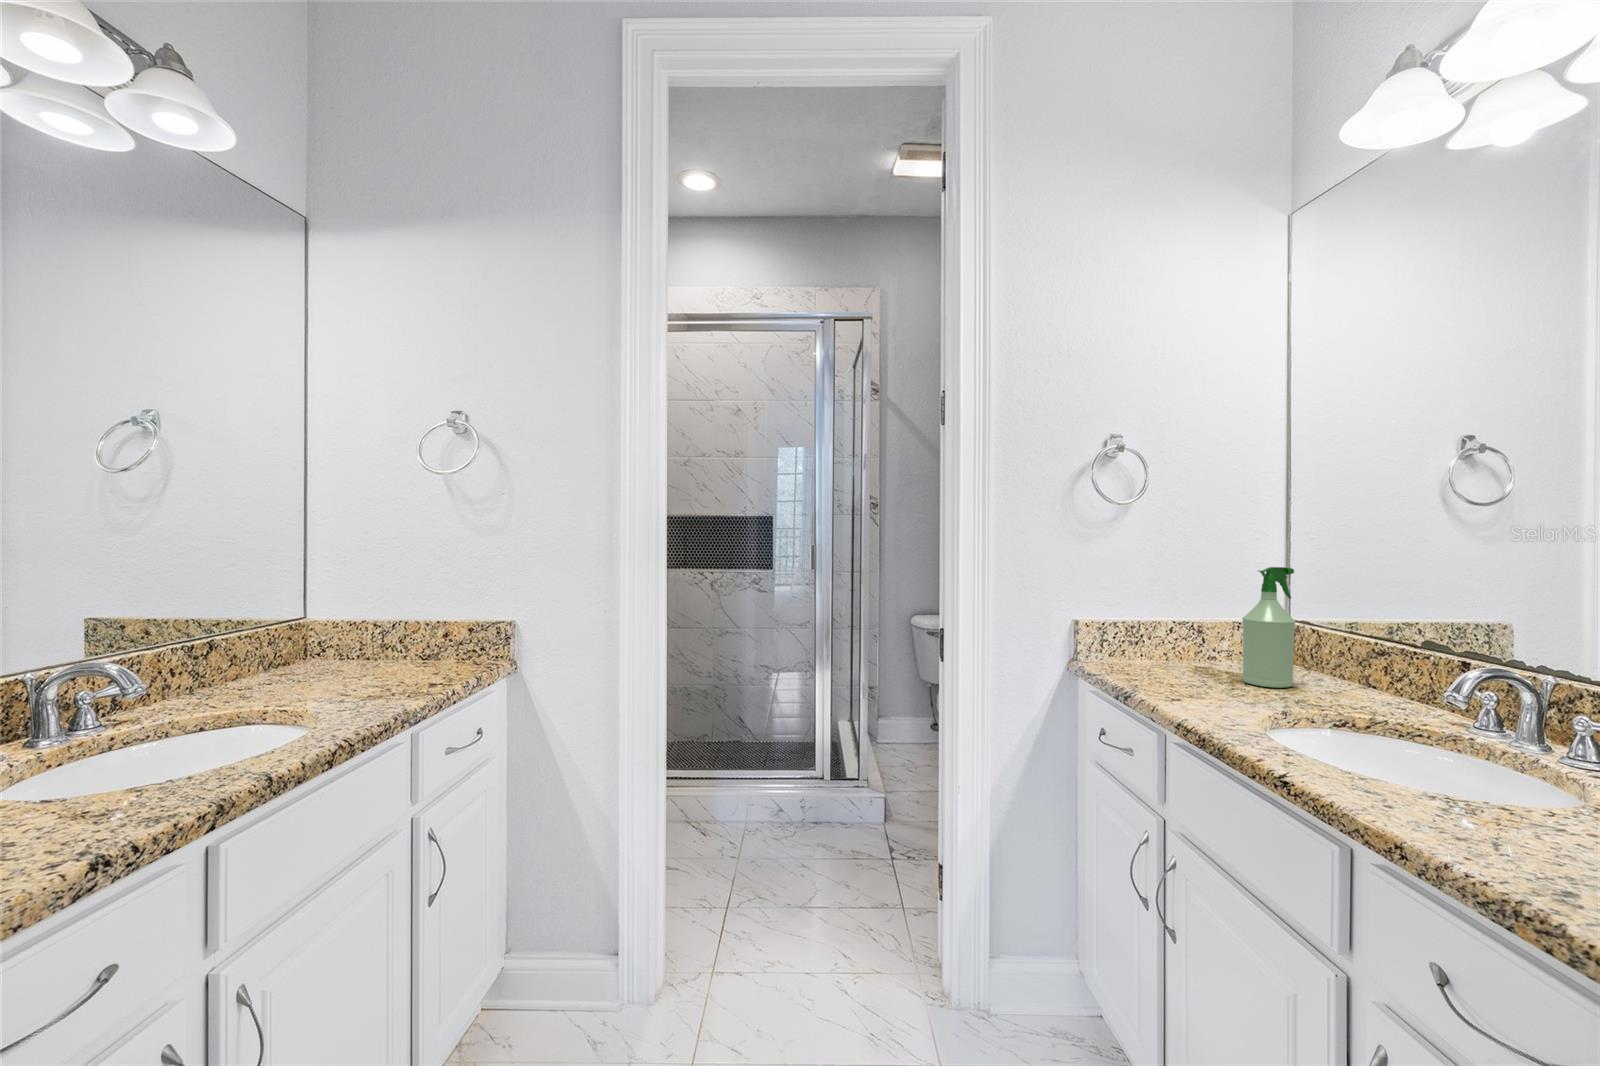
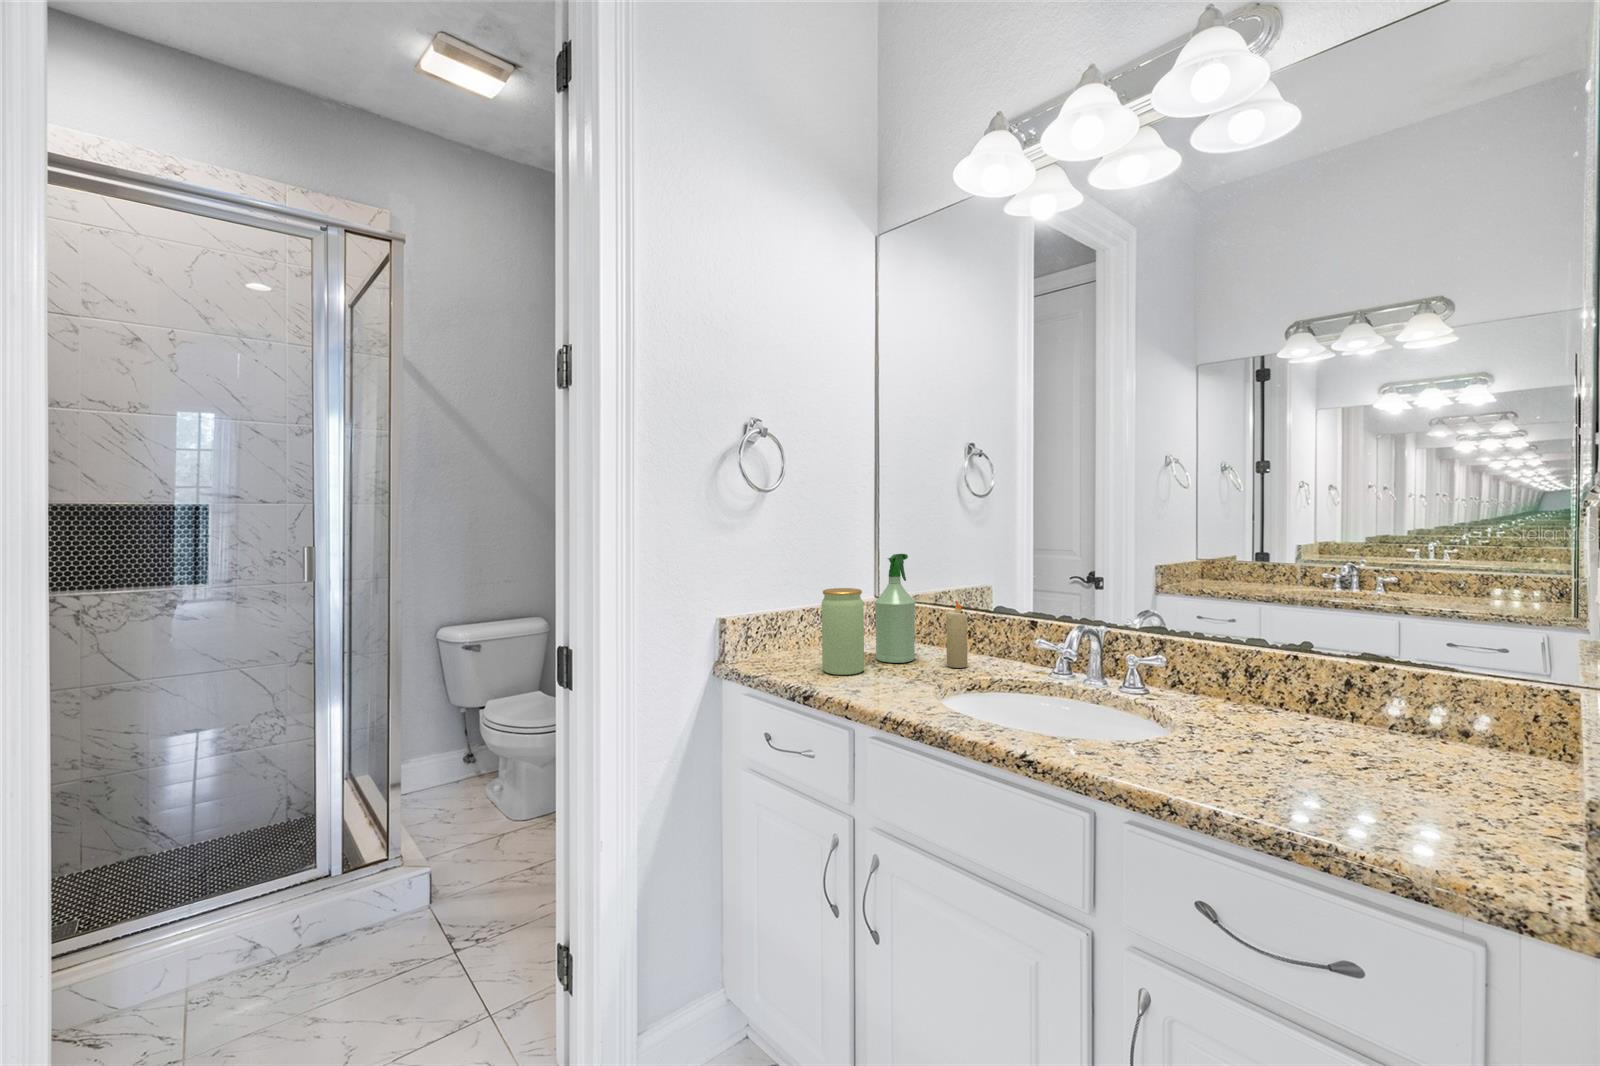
jar: none [1164,597,1214,687] -> present [822,588,864,675]
candle: none [1323,624,1355,702] -> present [946,601,968,668]

